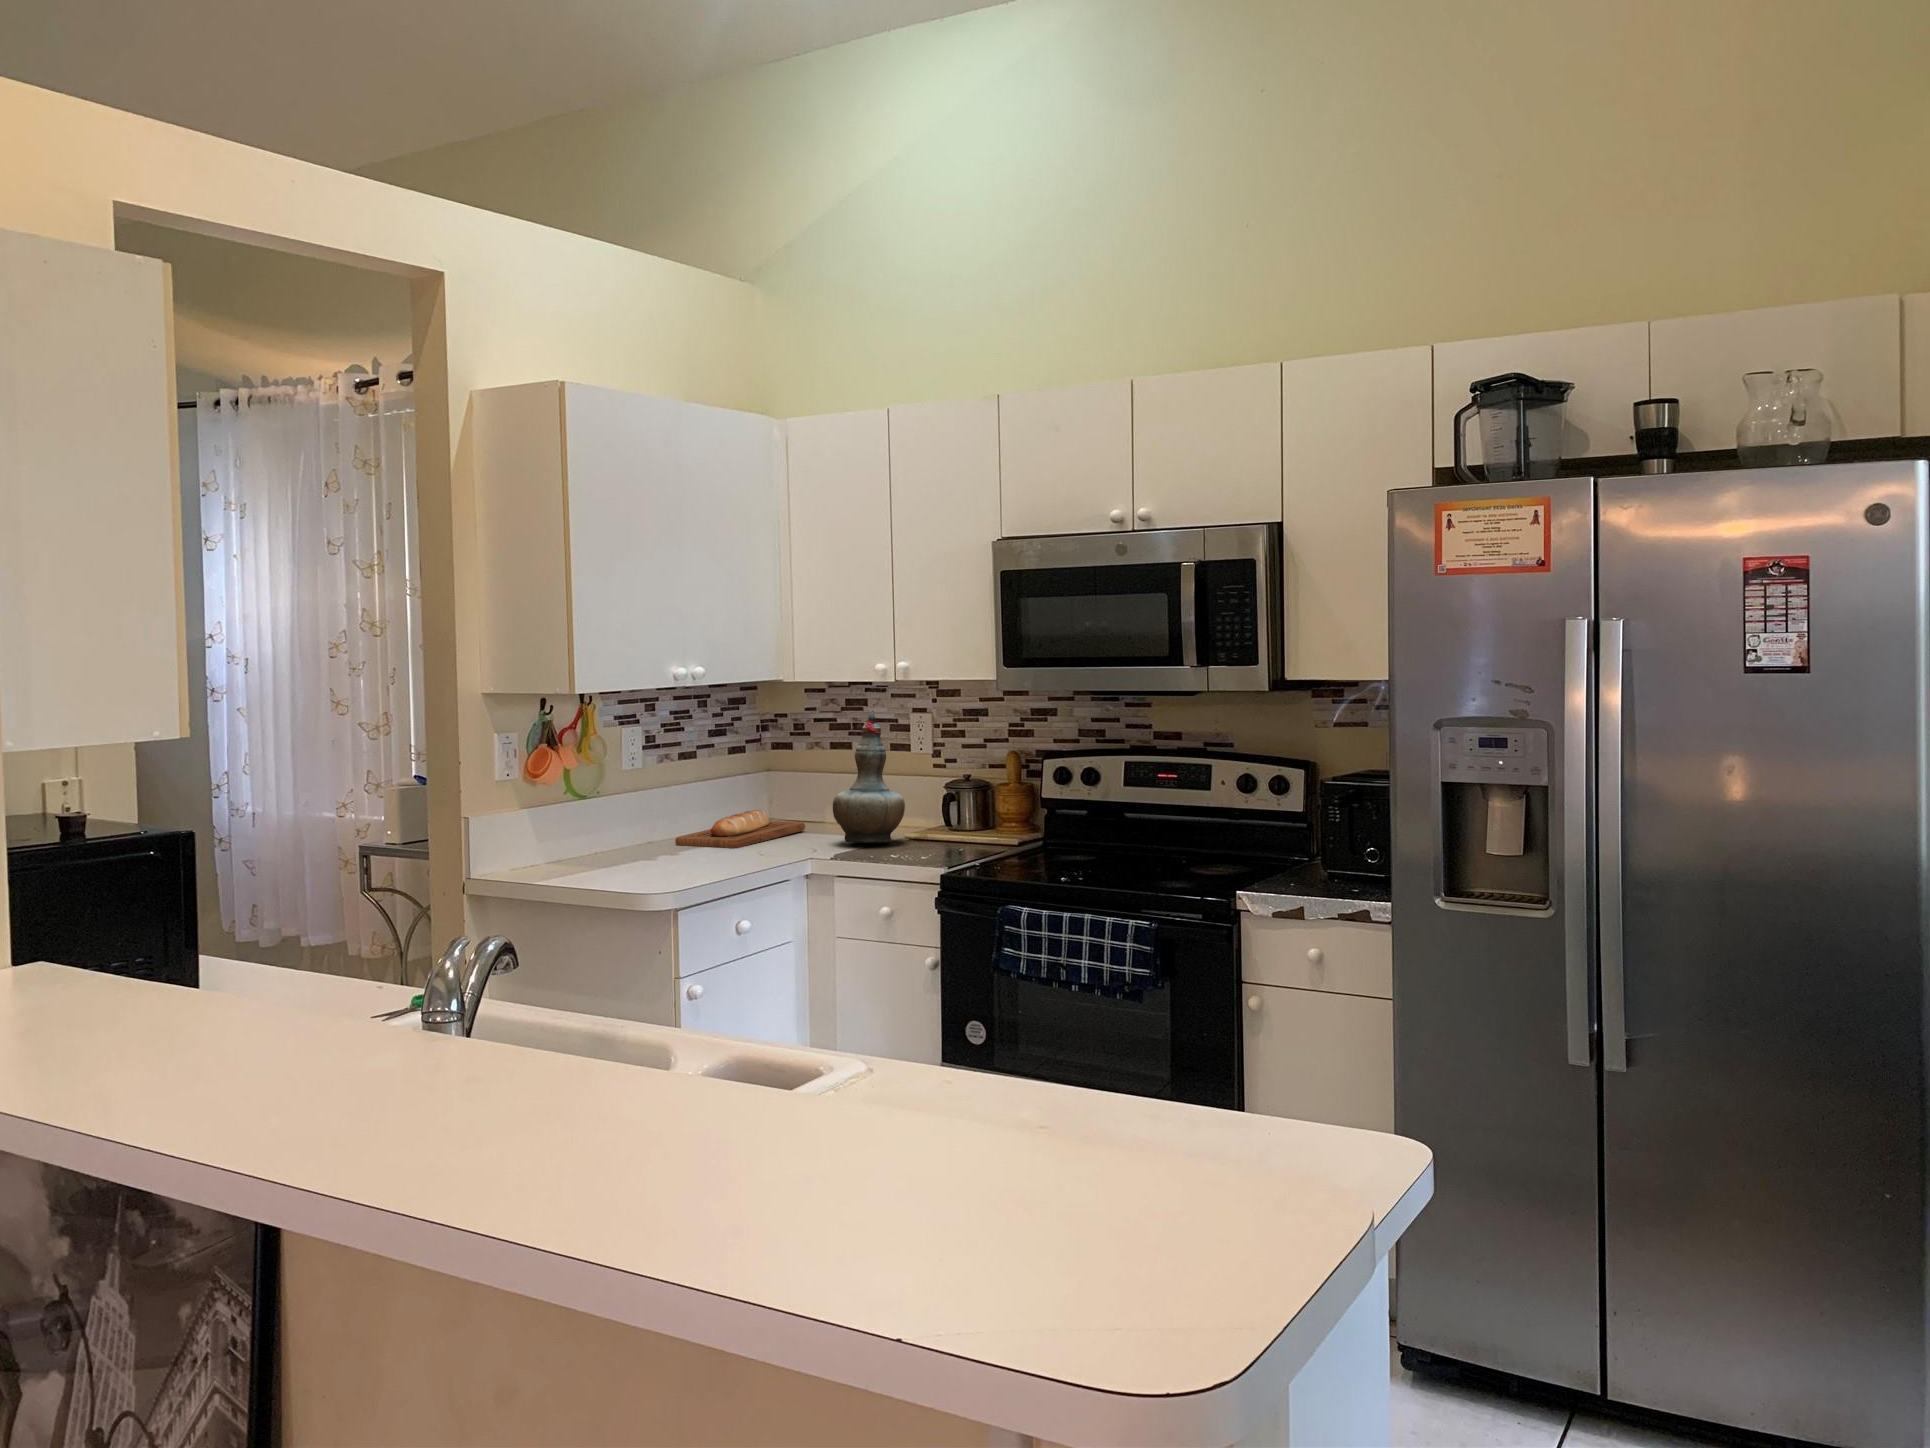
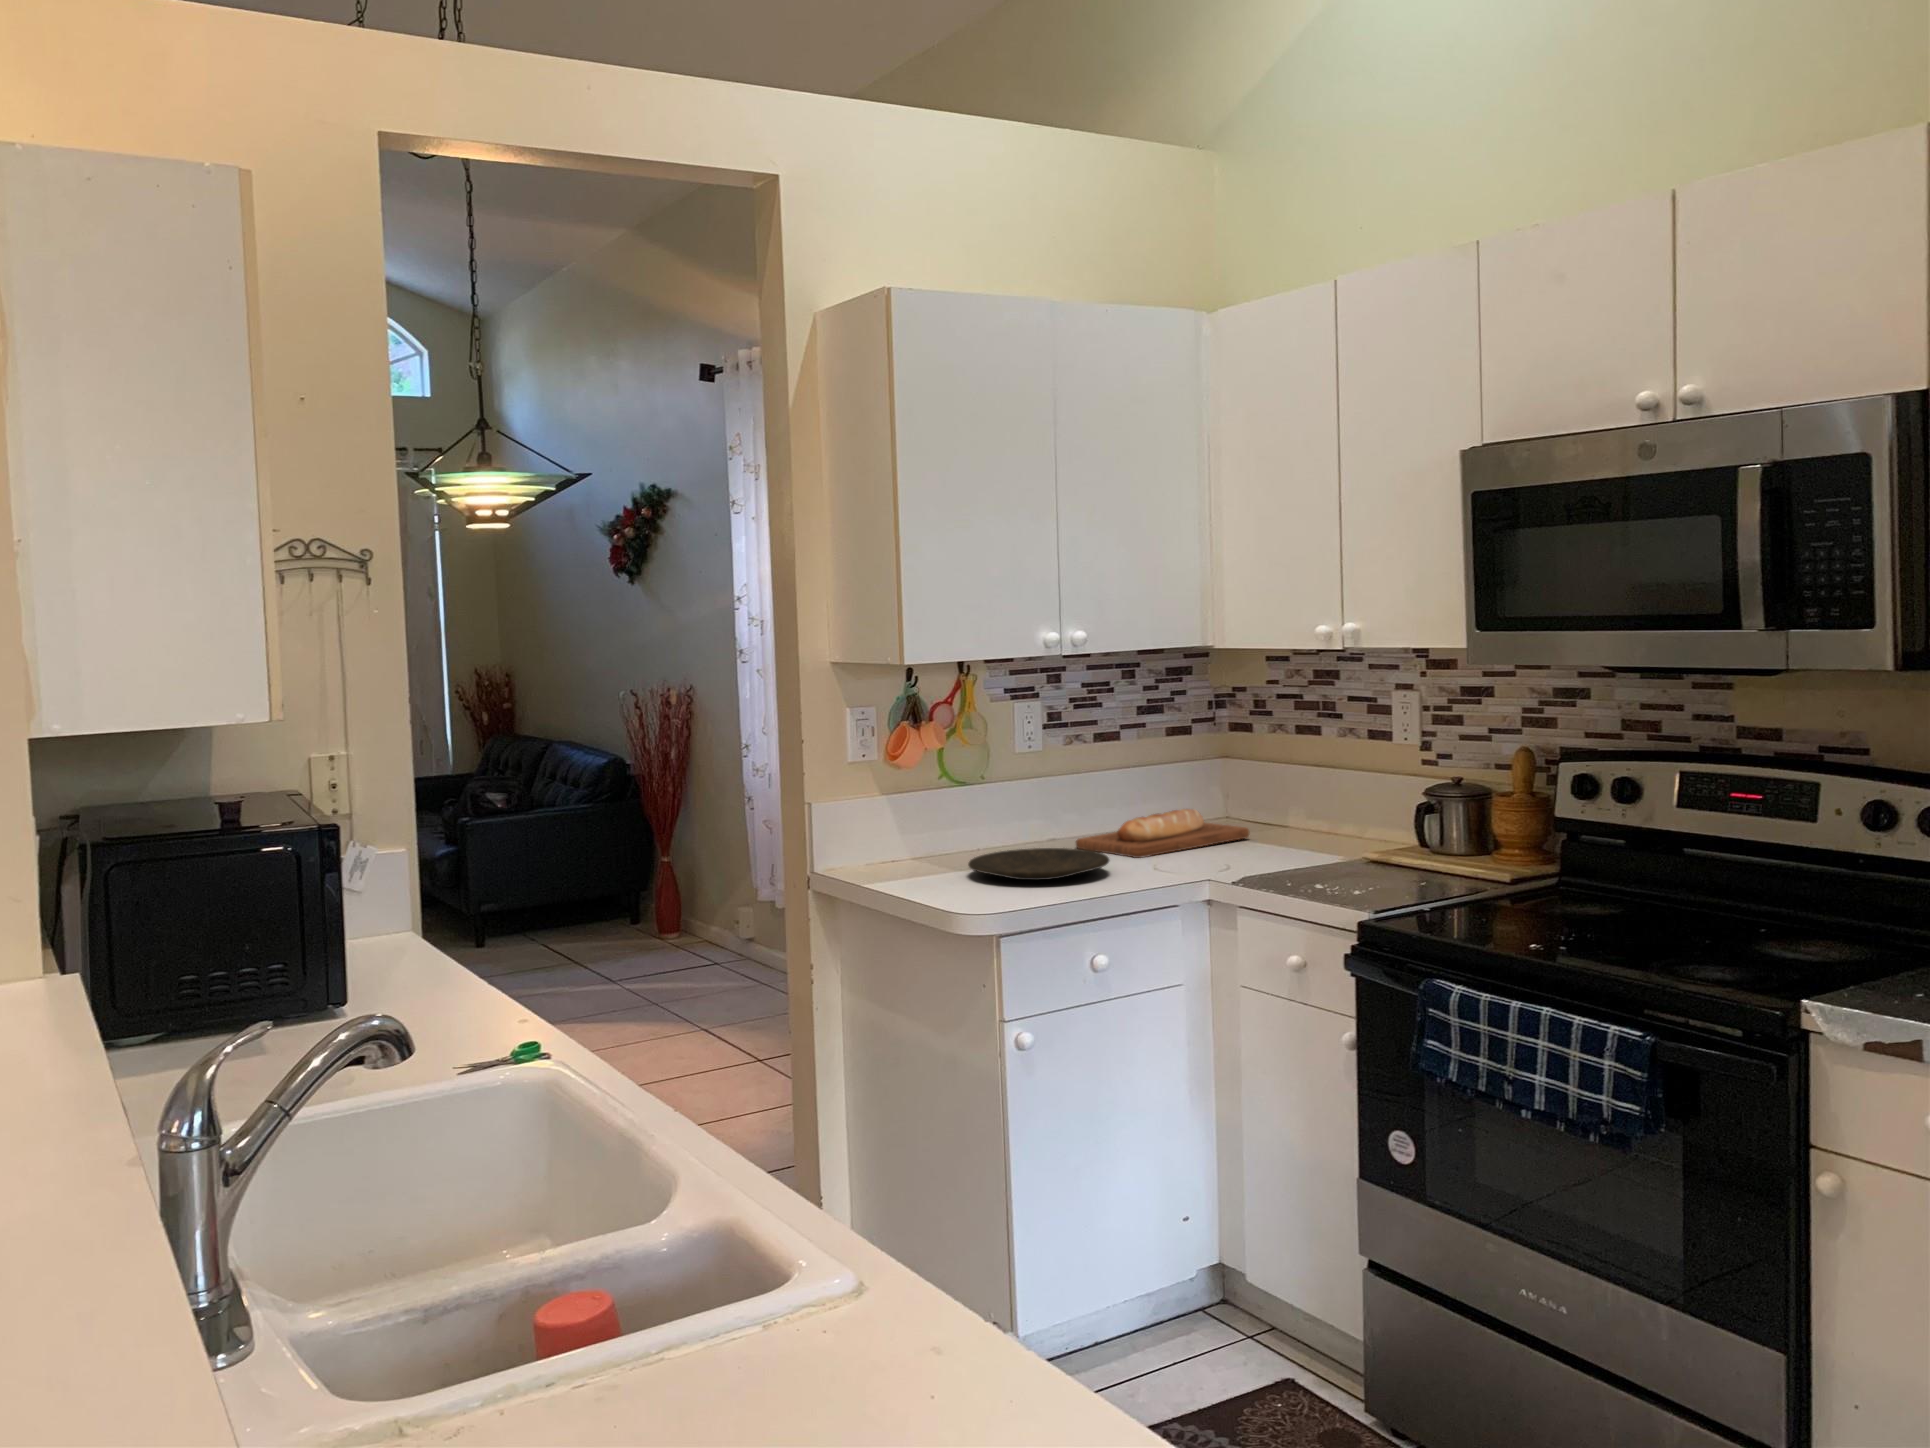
decorative vase: present [833,711,905,843] -> none [1261,687,1359,864]
plate: none [613,843,729,868] -> present [968,848,1109,880]

